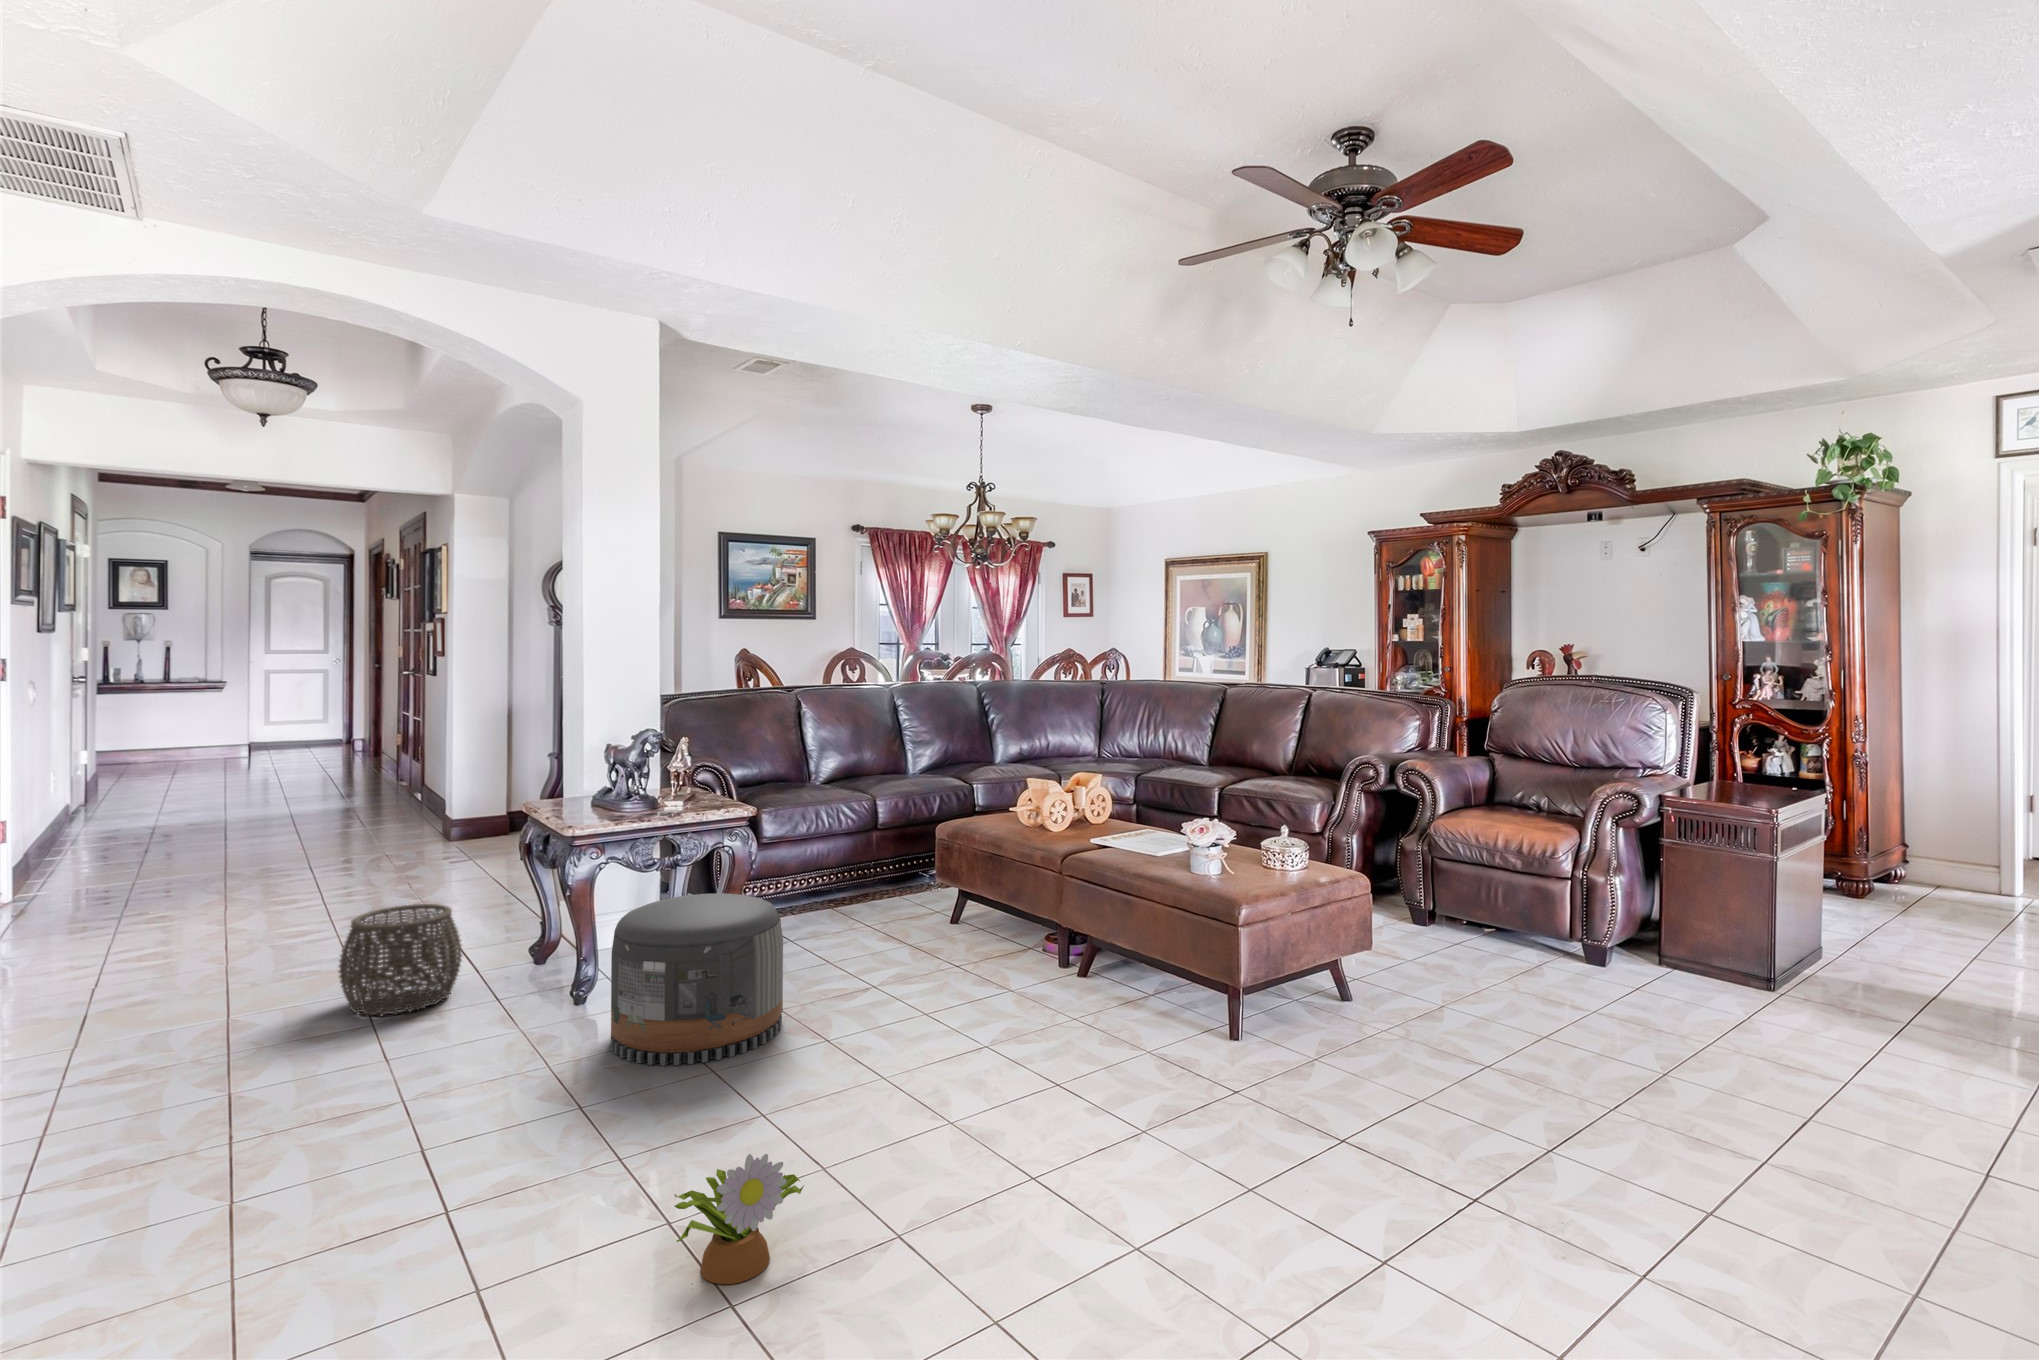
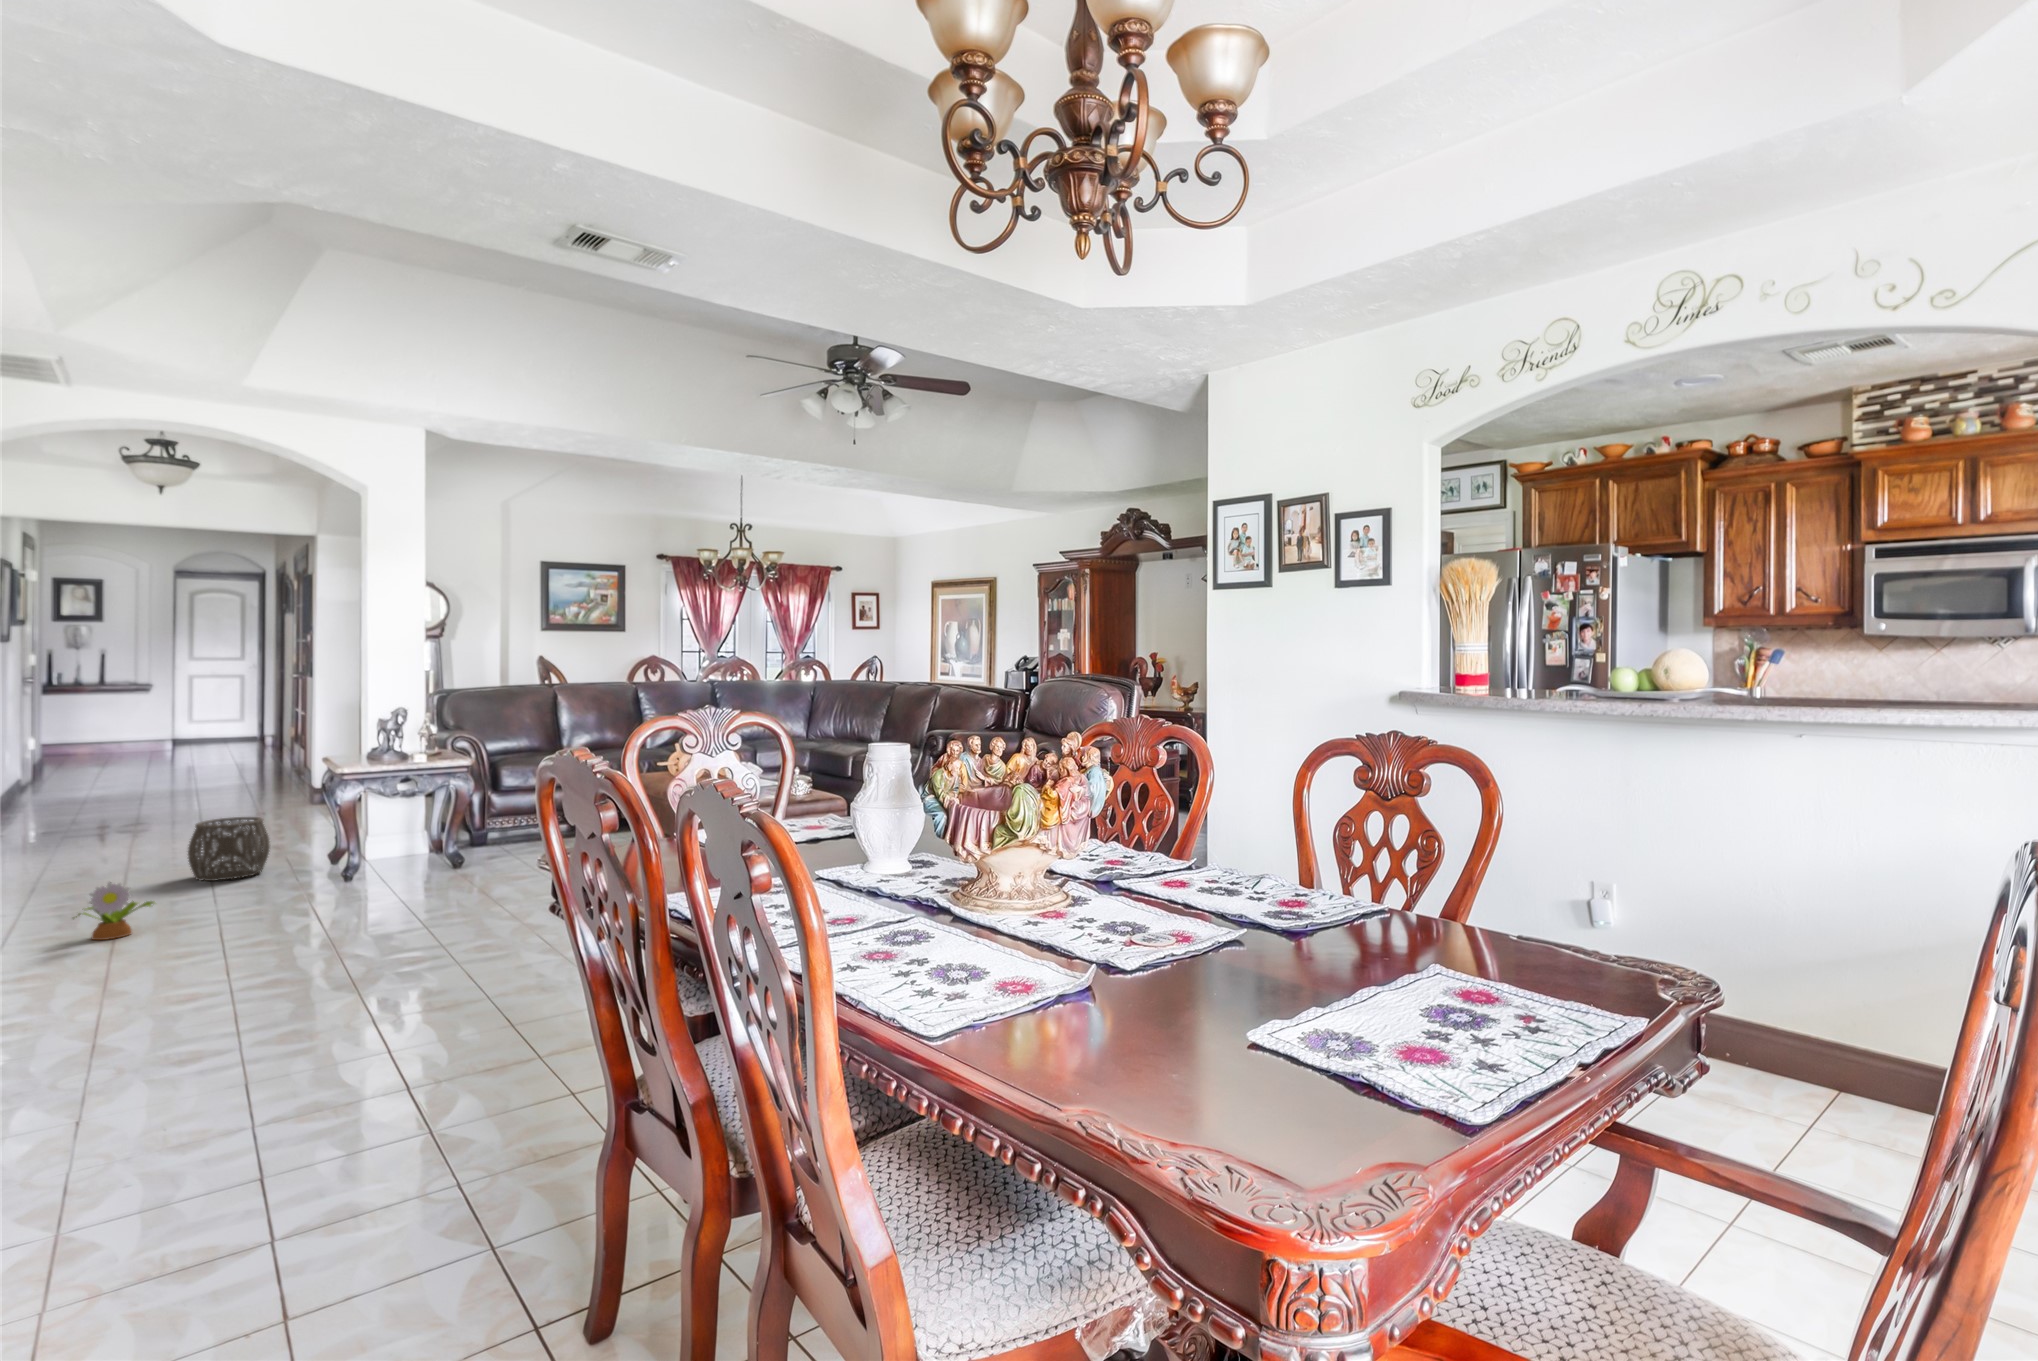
pouf: present [611,893,783,1065] -> none [346,806,463,898]
decorative plant: present [675,1154,804,1284] -> present [76,882,155,940]

